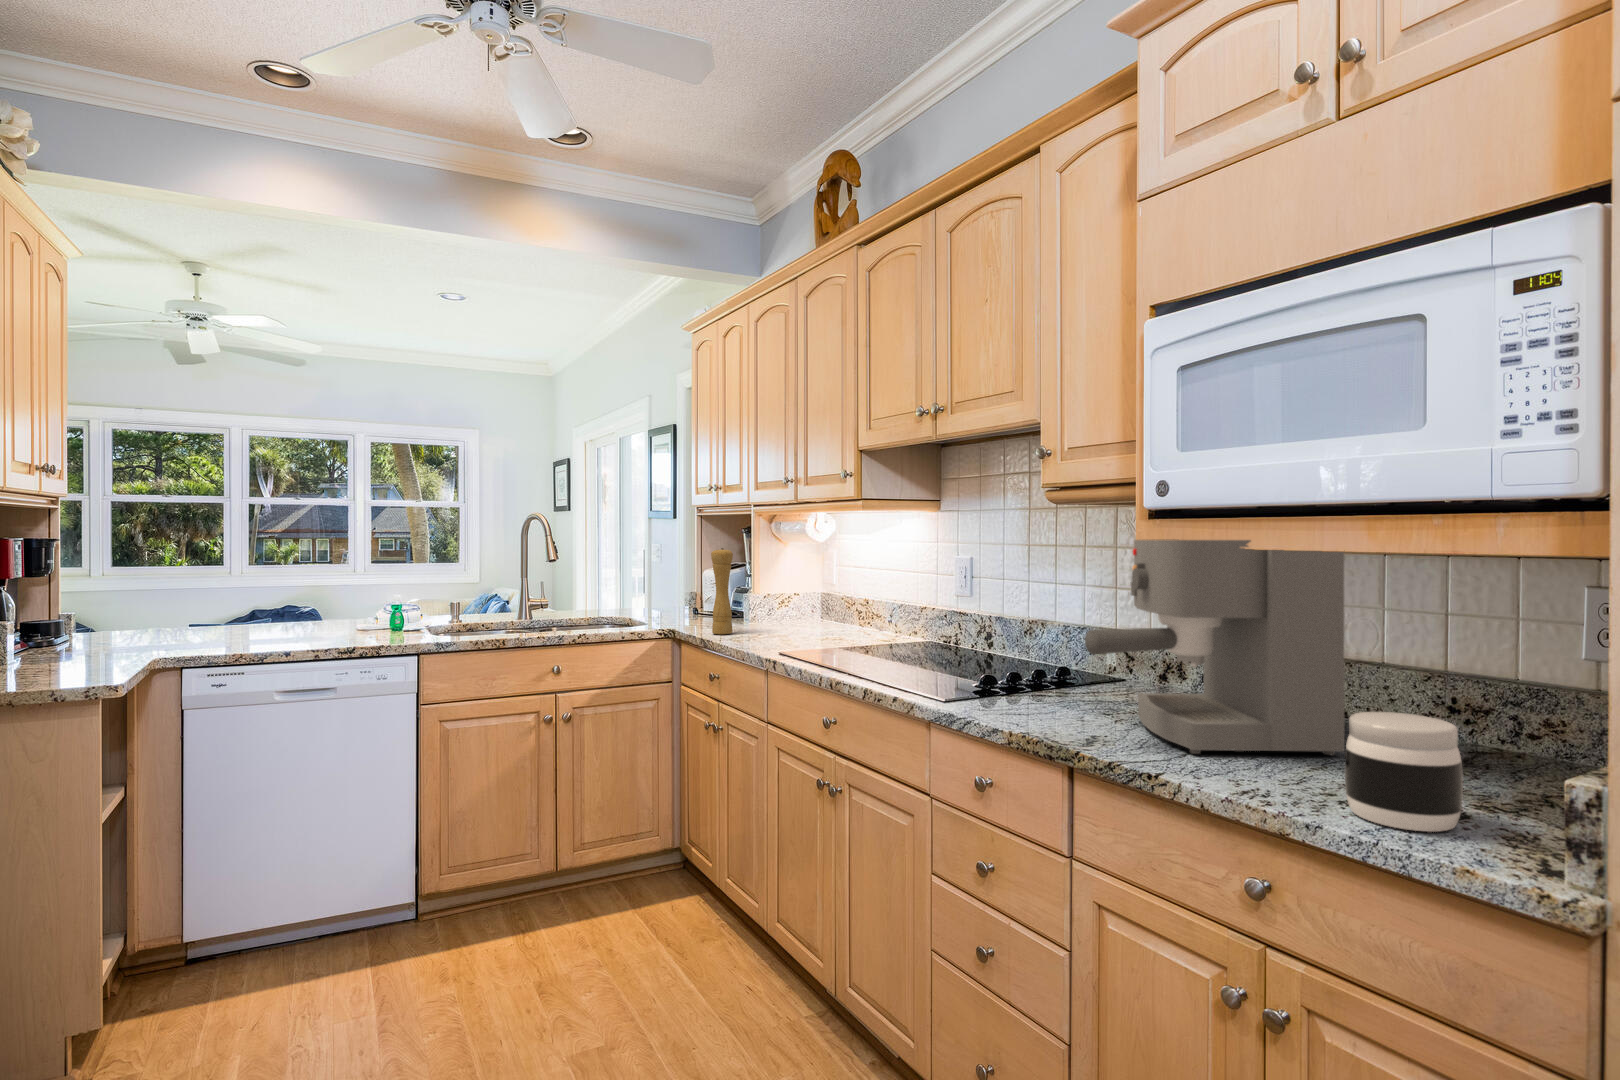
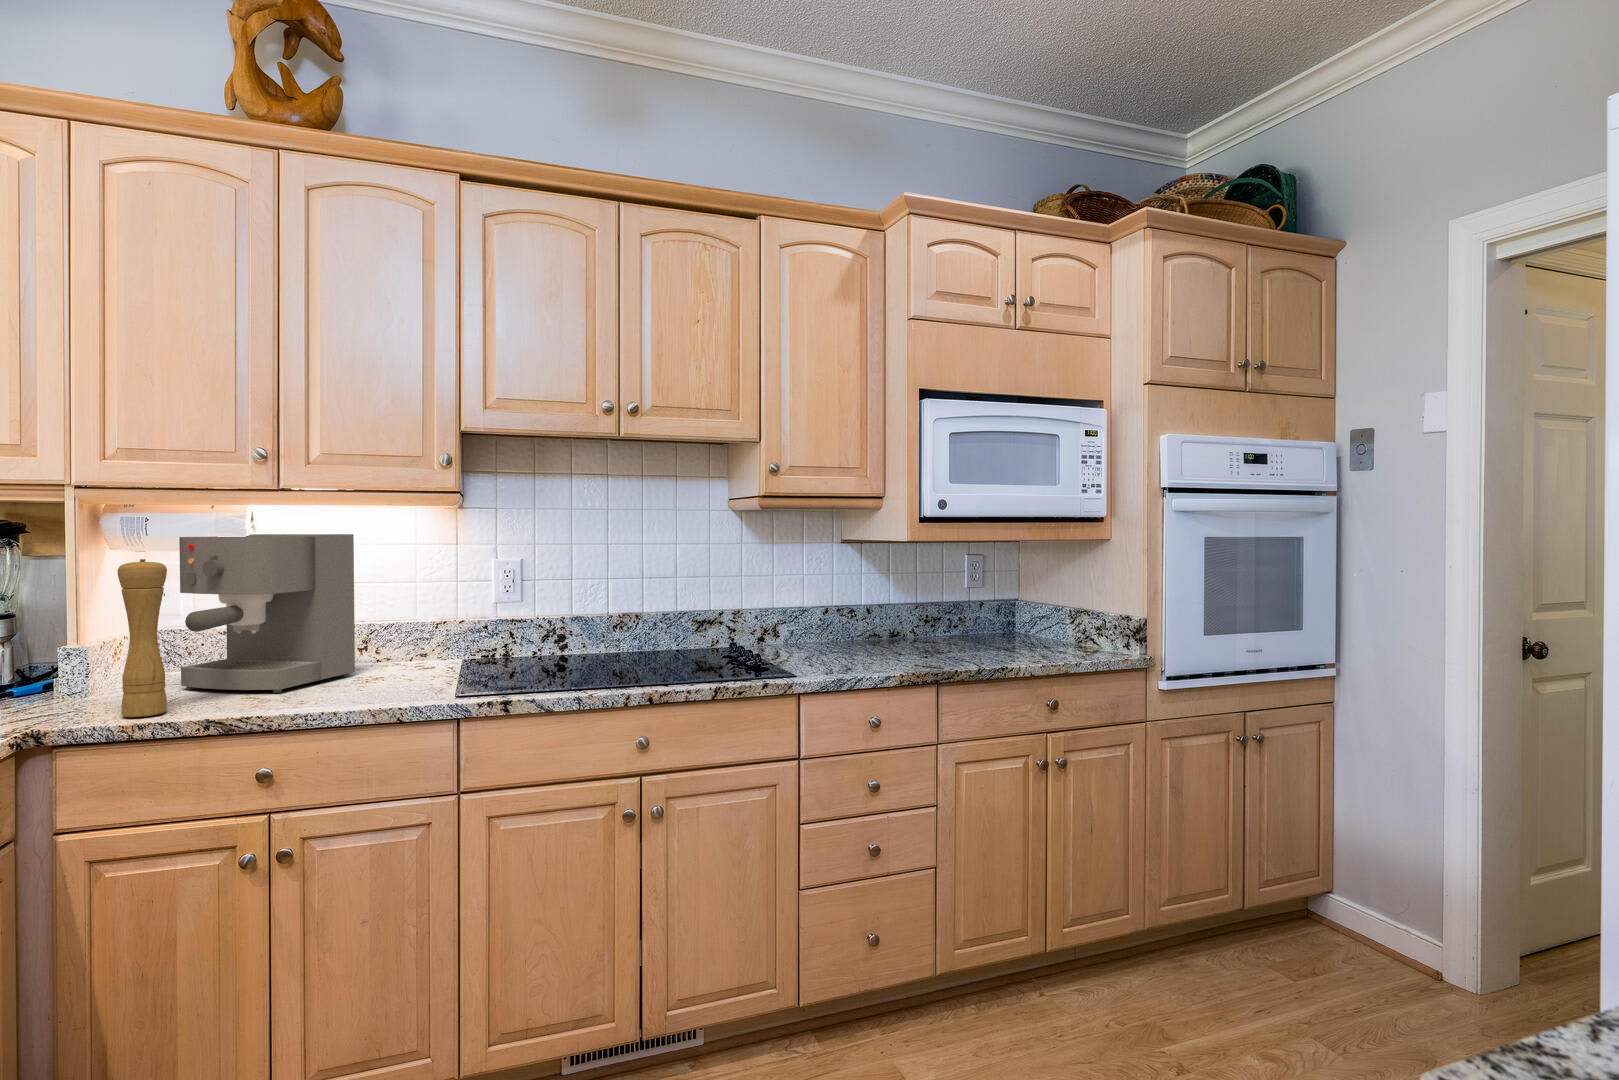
coffee maker: present [1085,539,1344,755] -> present [179,534,355,693]
jar: present [1345,712,1463,832] -> none [1039,611,1082,658]

